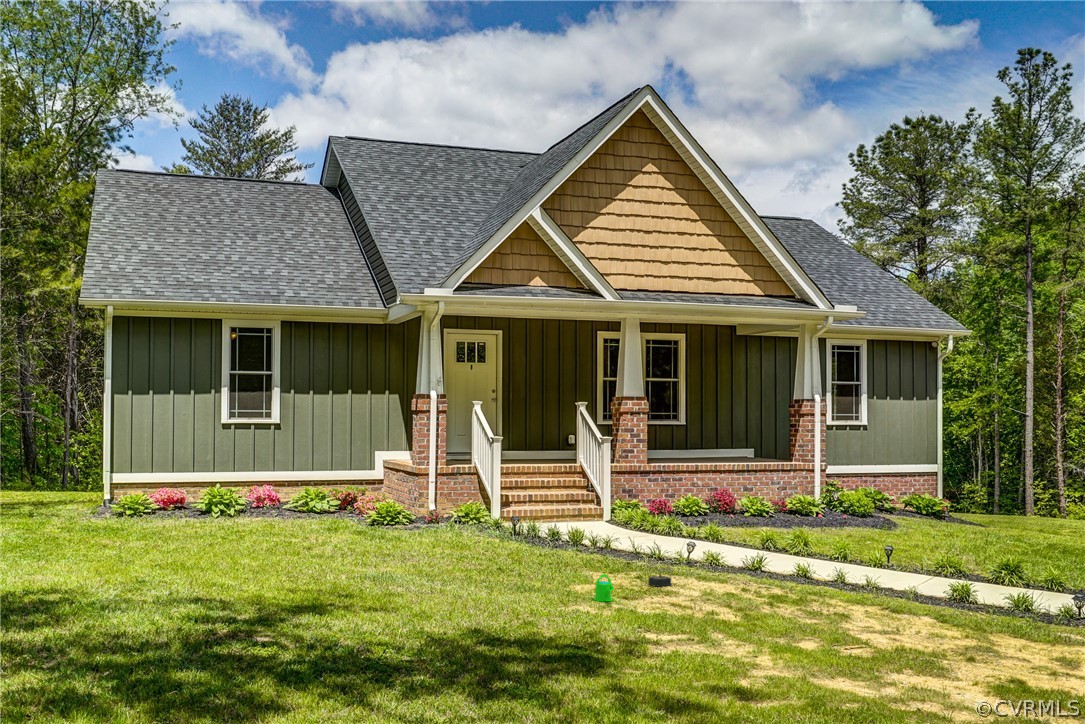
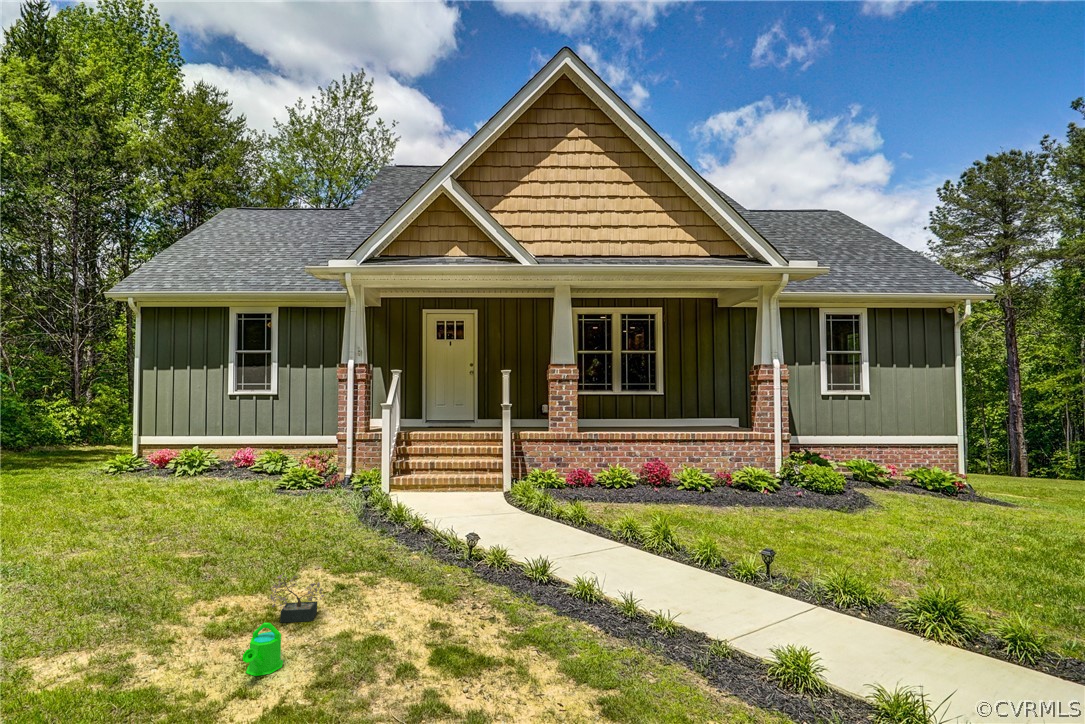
watering can: present [594,574,614,602] -> present [243,623,283,676]

